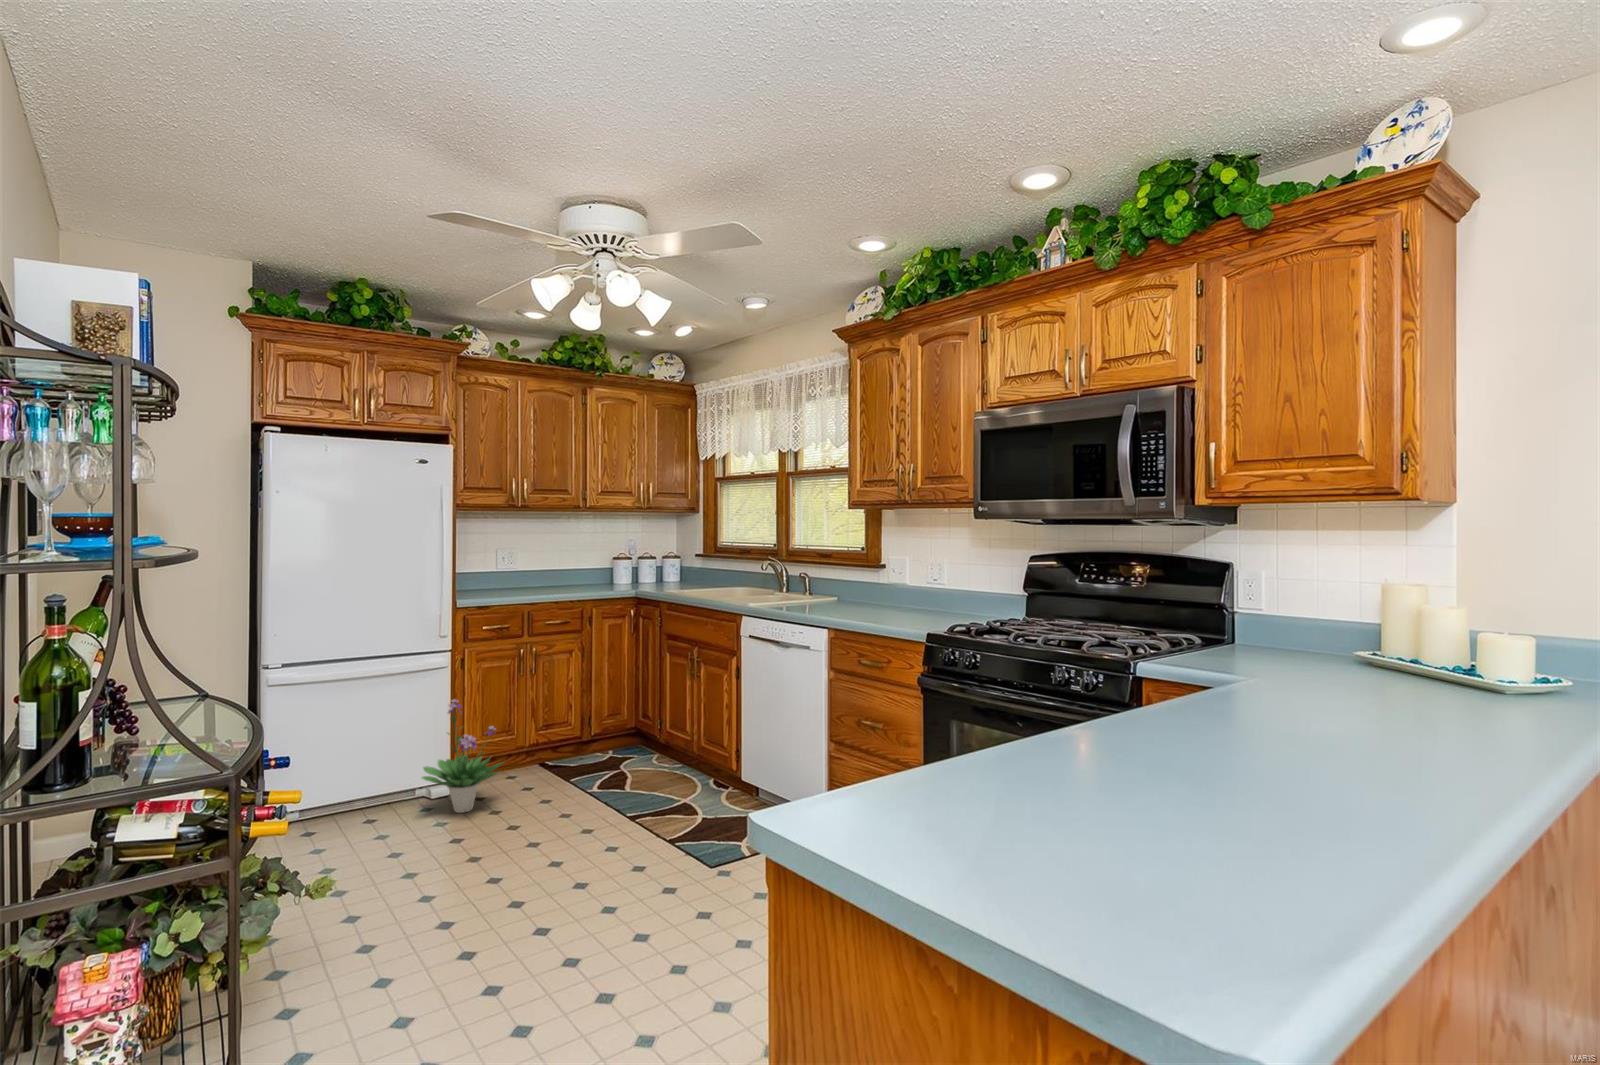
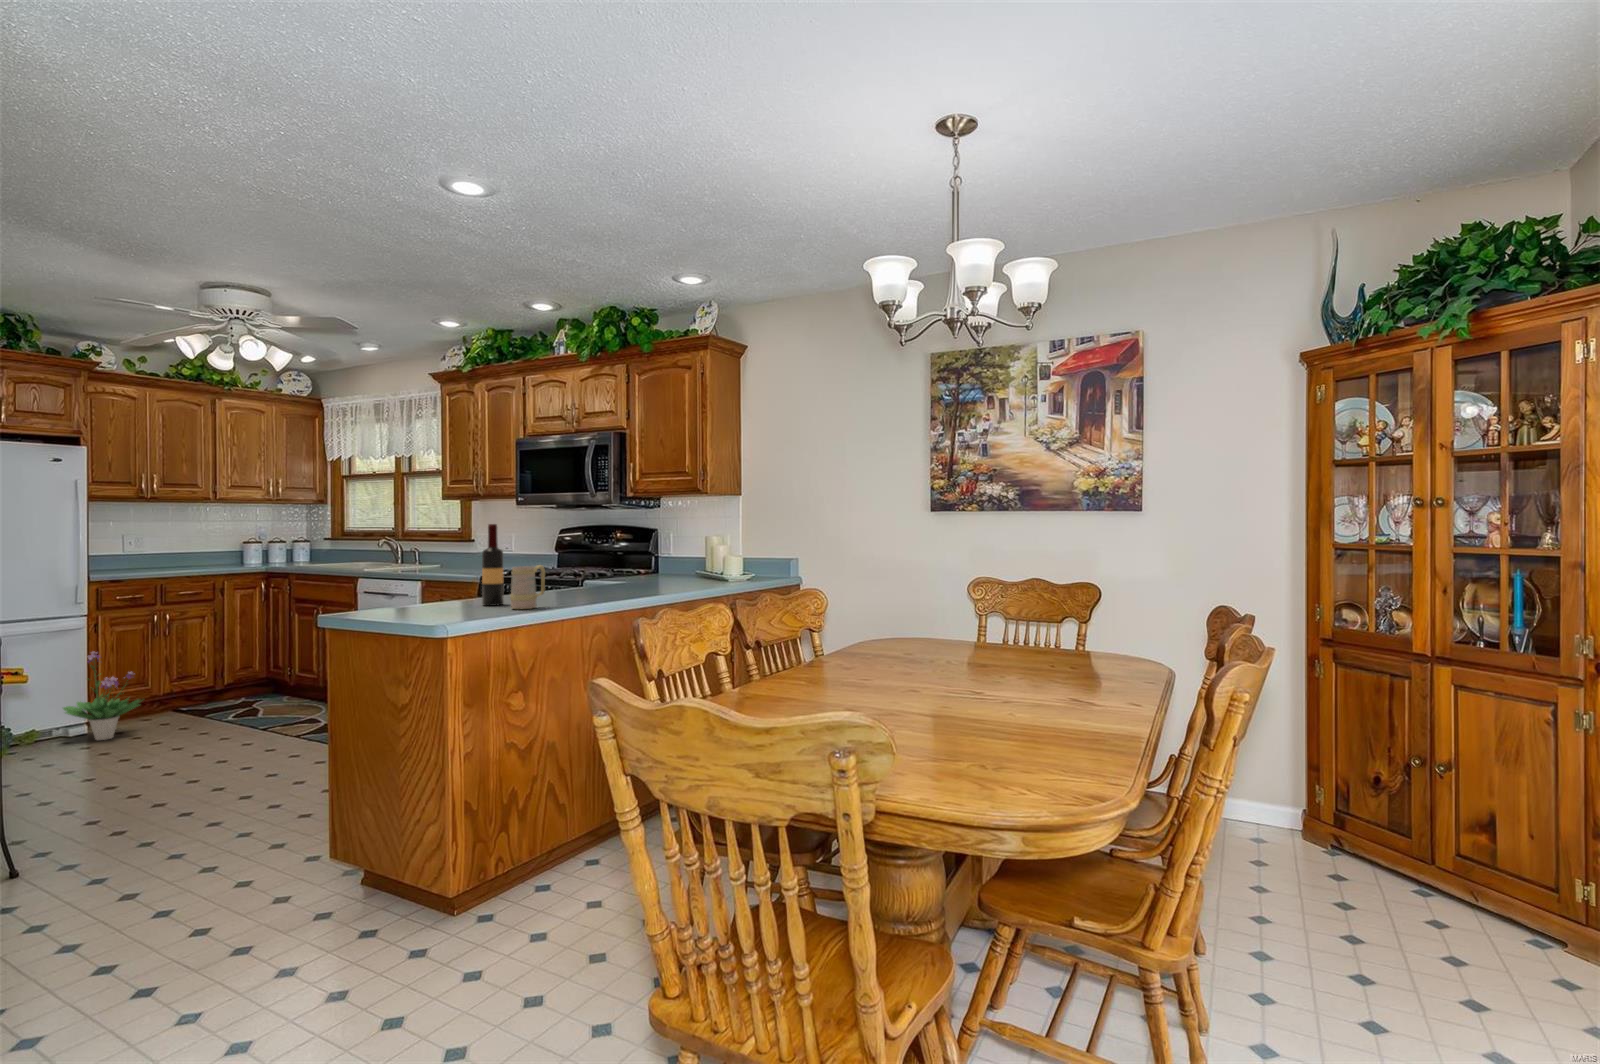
wine bottle: none [1145,593,1208,828] -> present [482,524,504,606]
mug: none [1310,740,1410,904] -> present [510,565,545,609]

